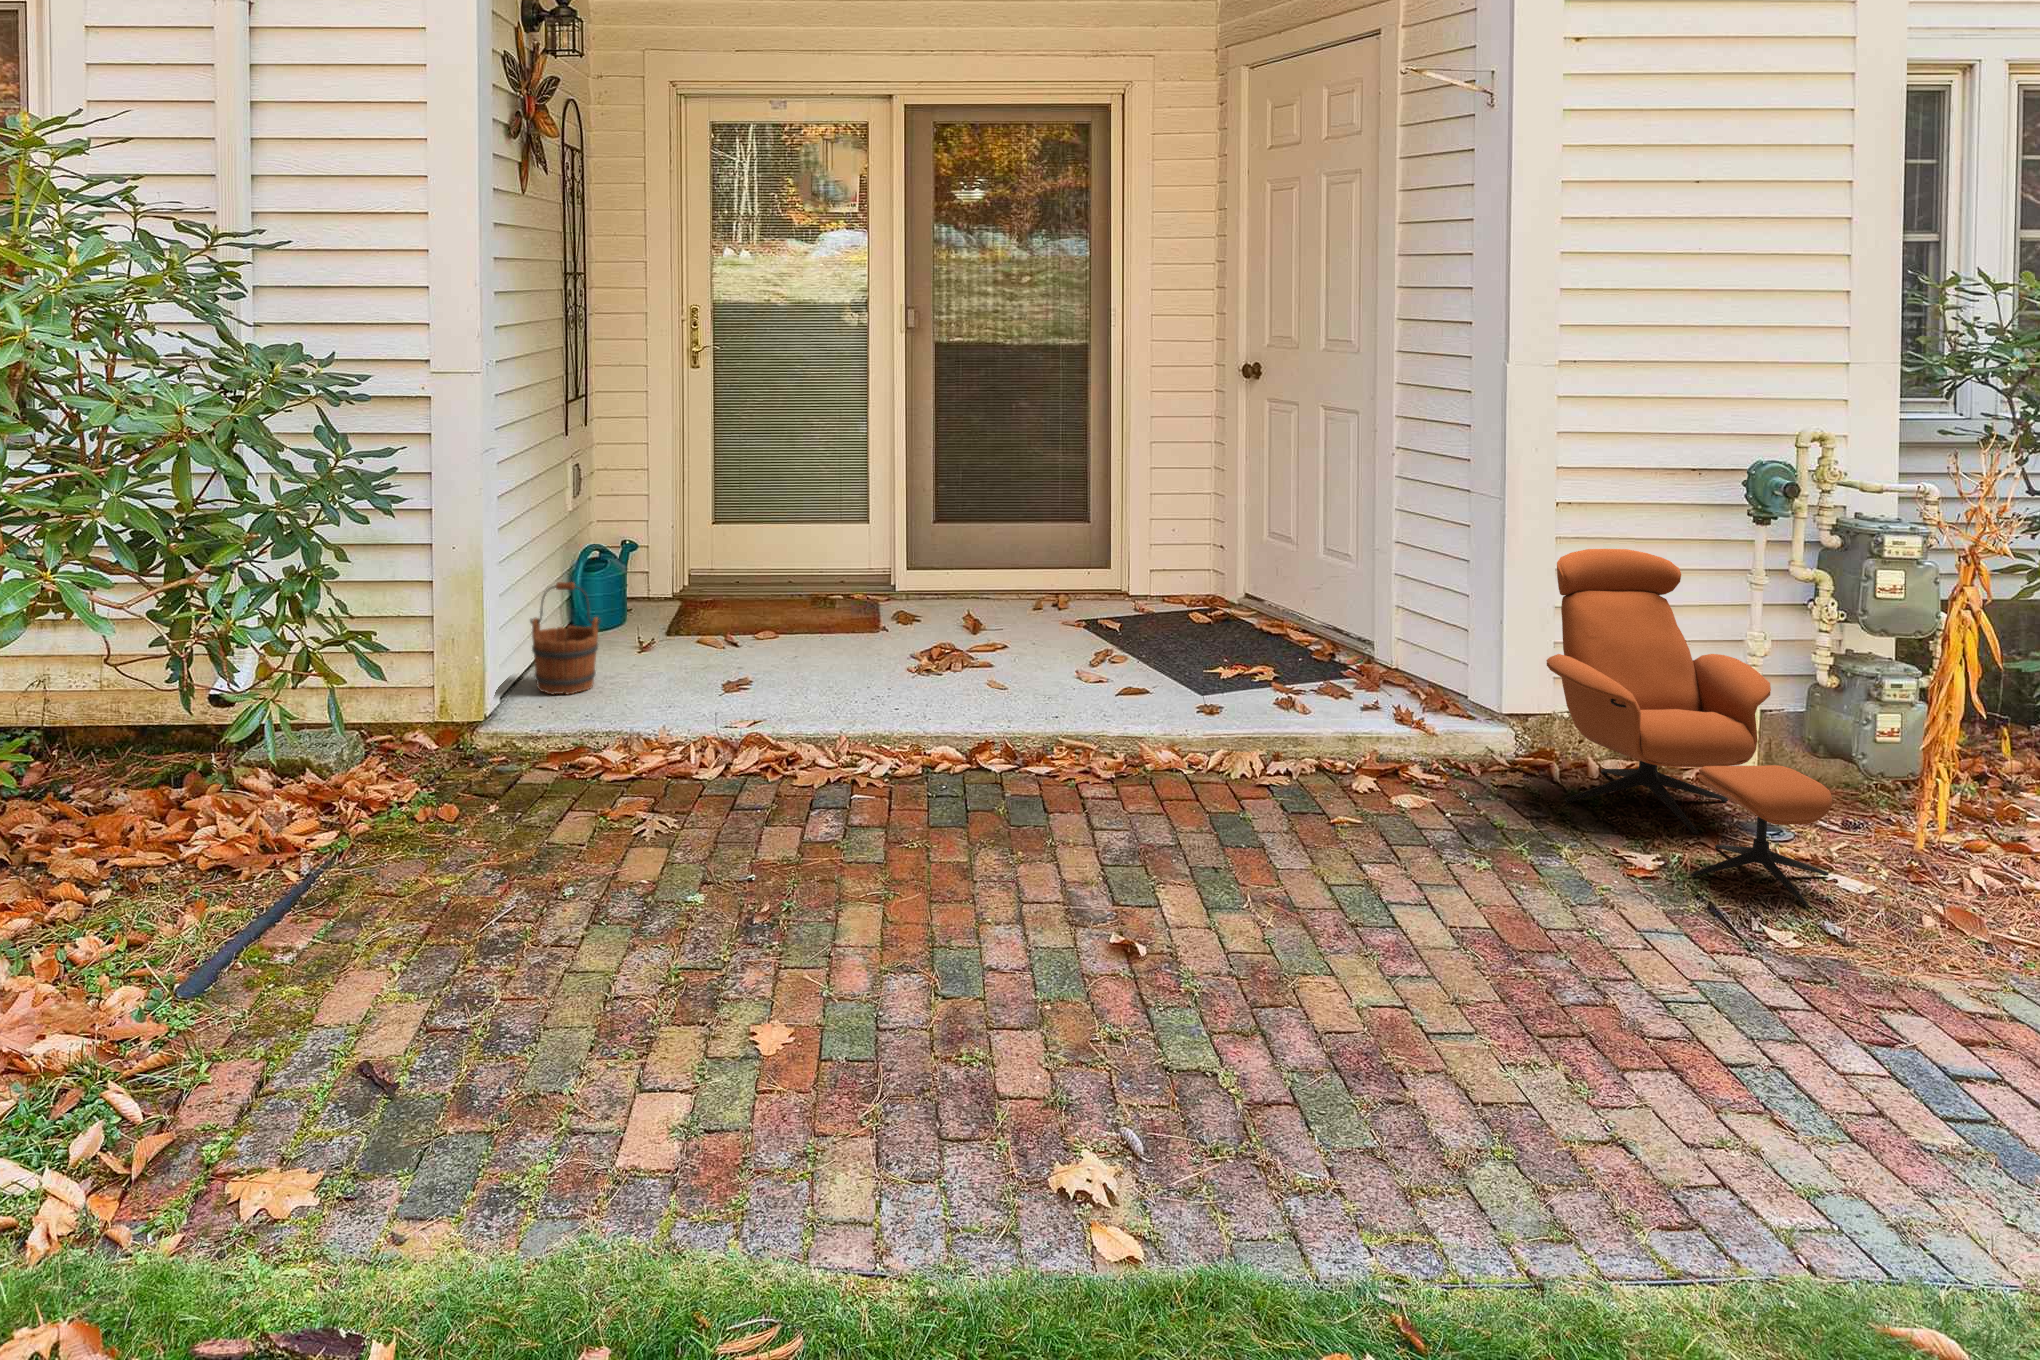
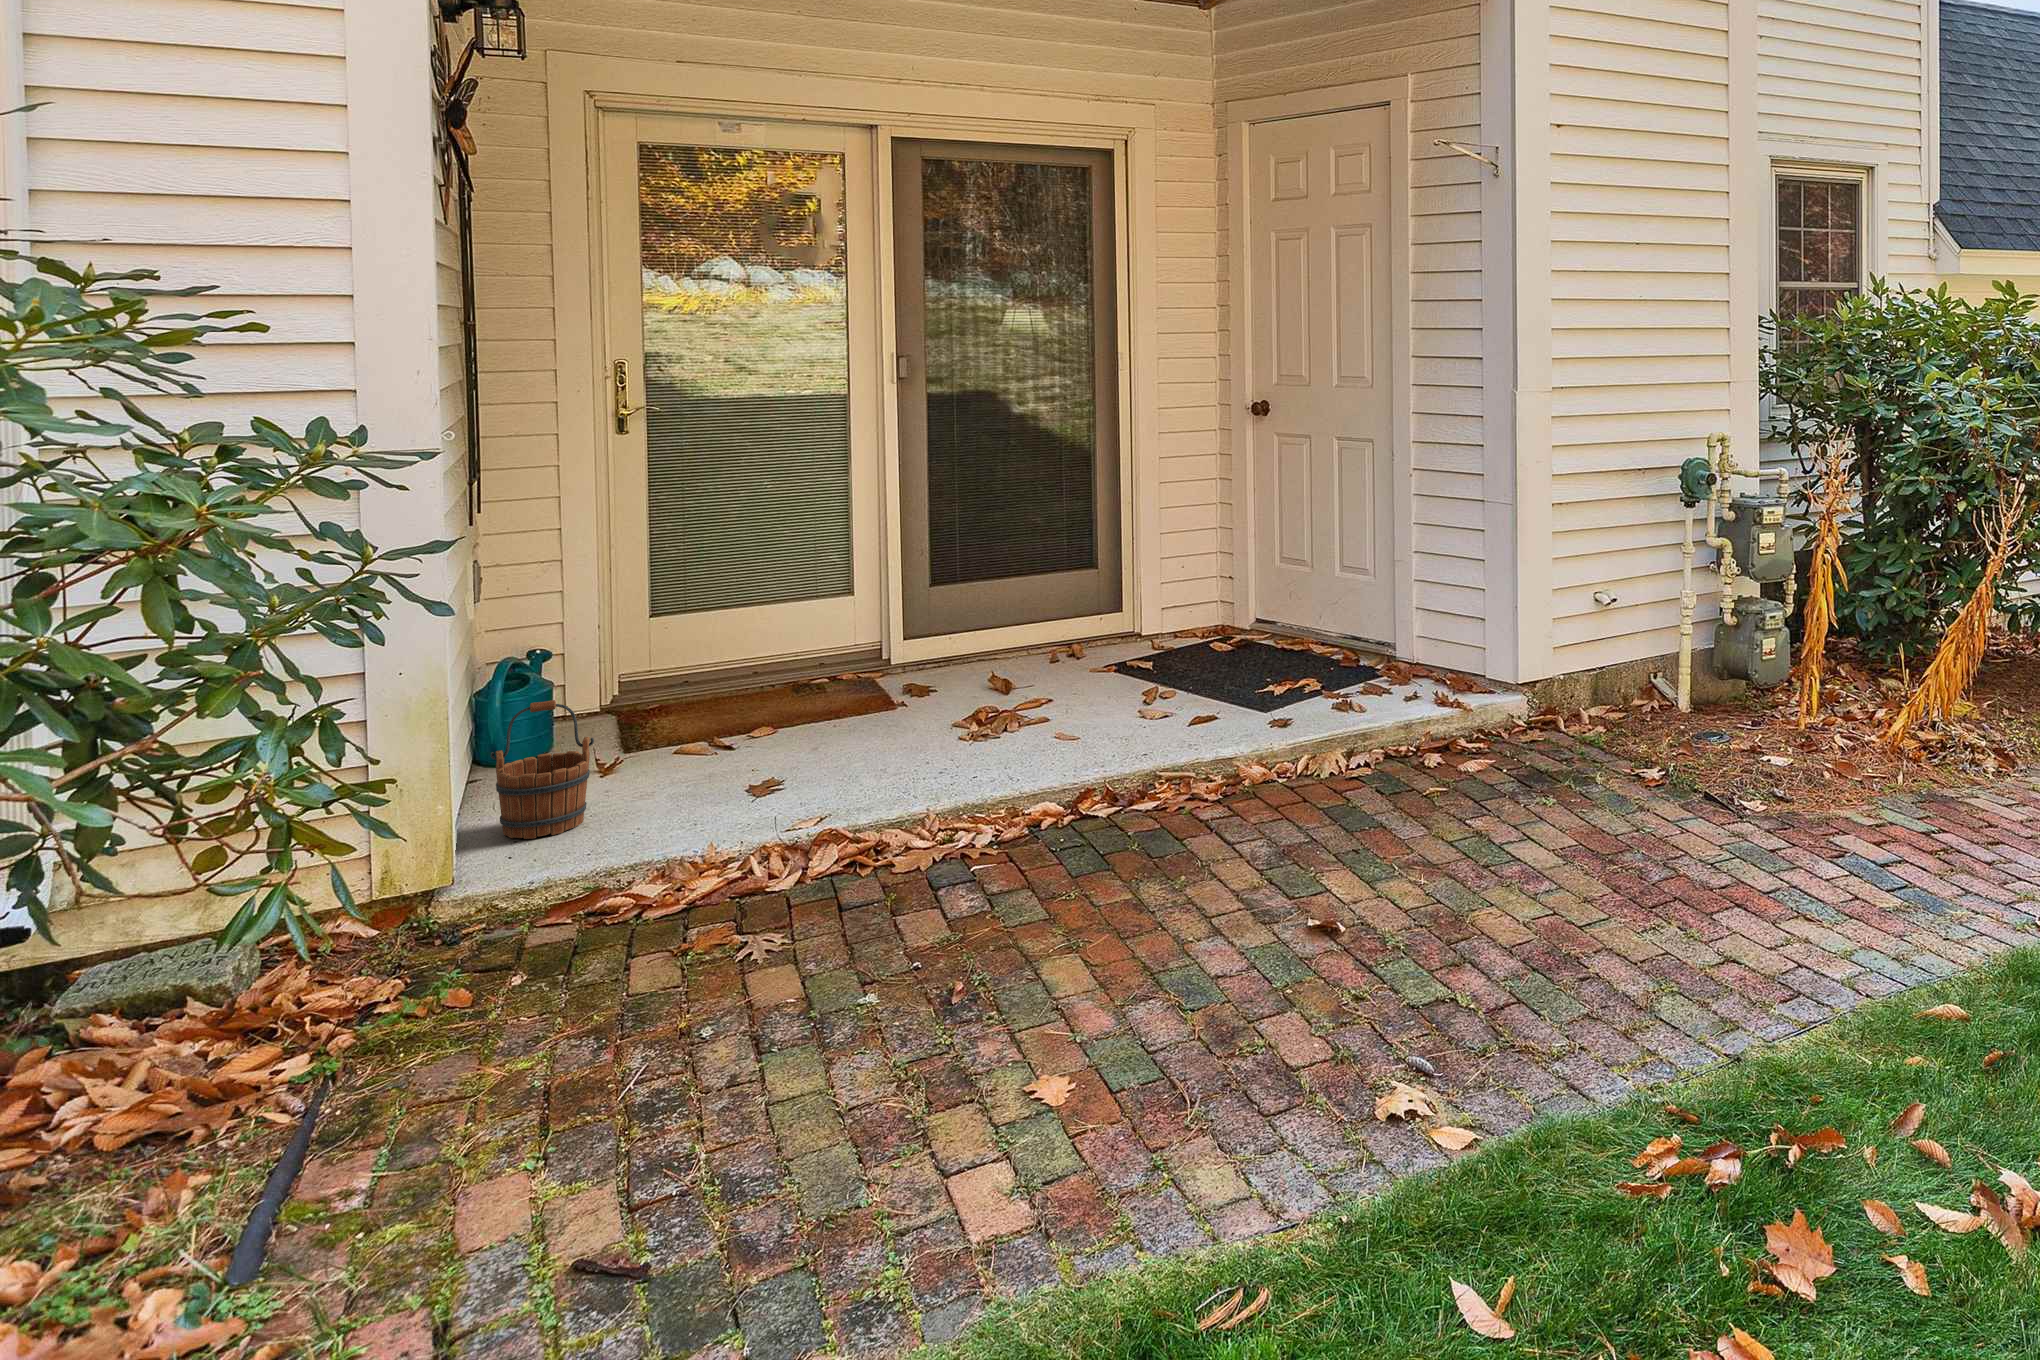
lounge chair: present [1546,549,1833,907] -> none [1551,536,1766,781]

